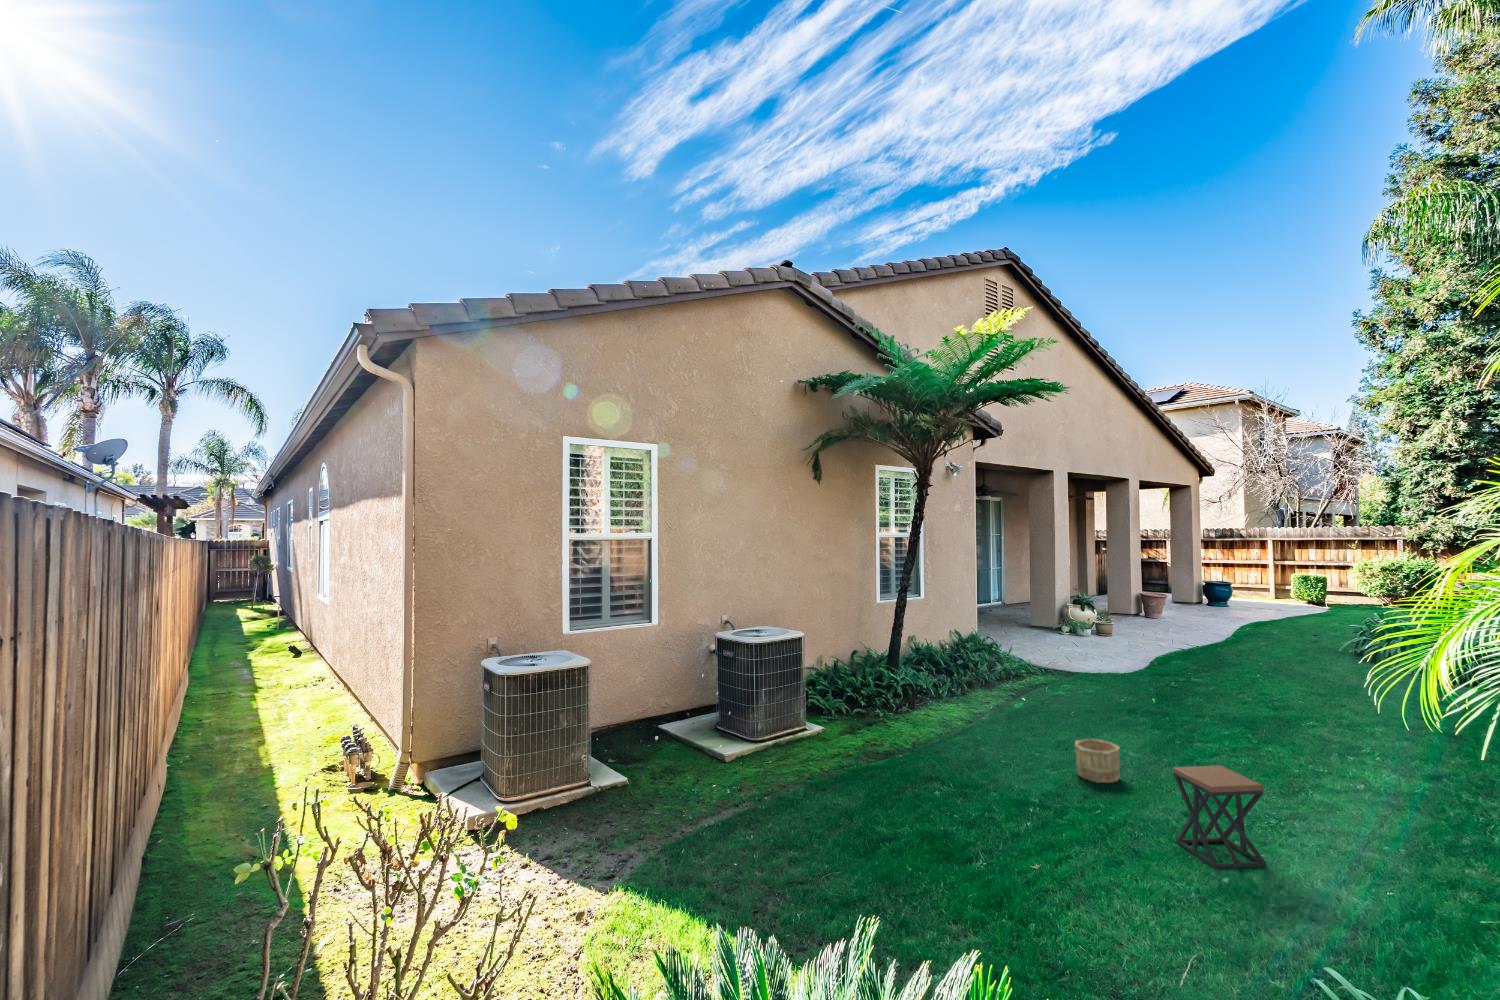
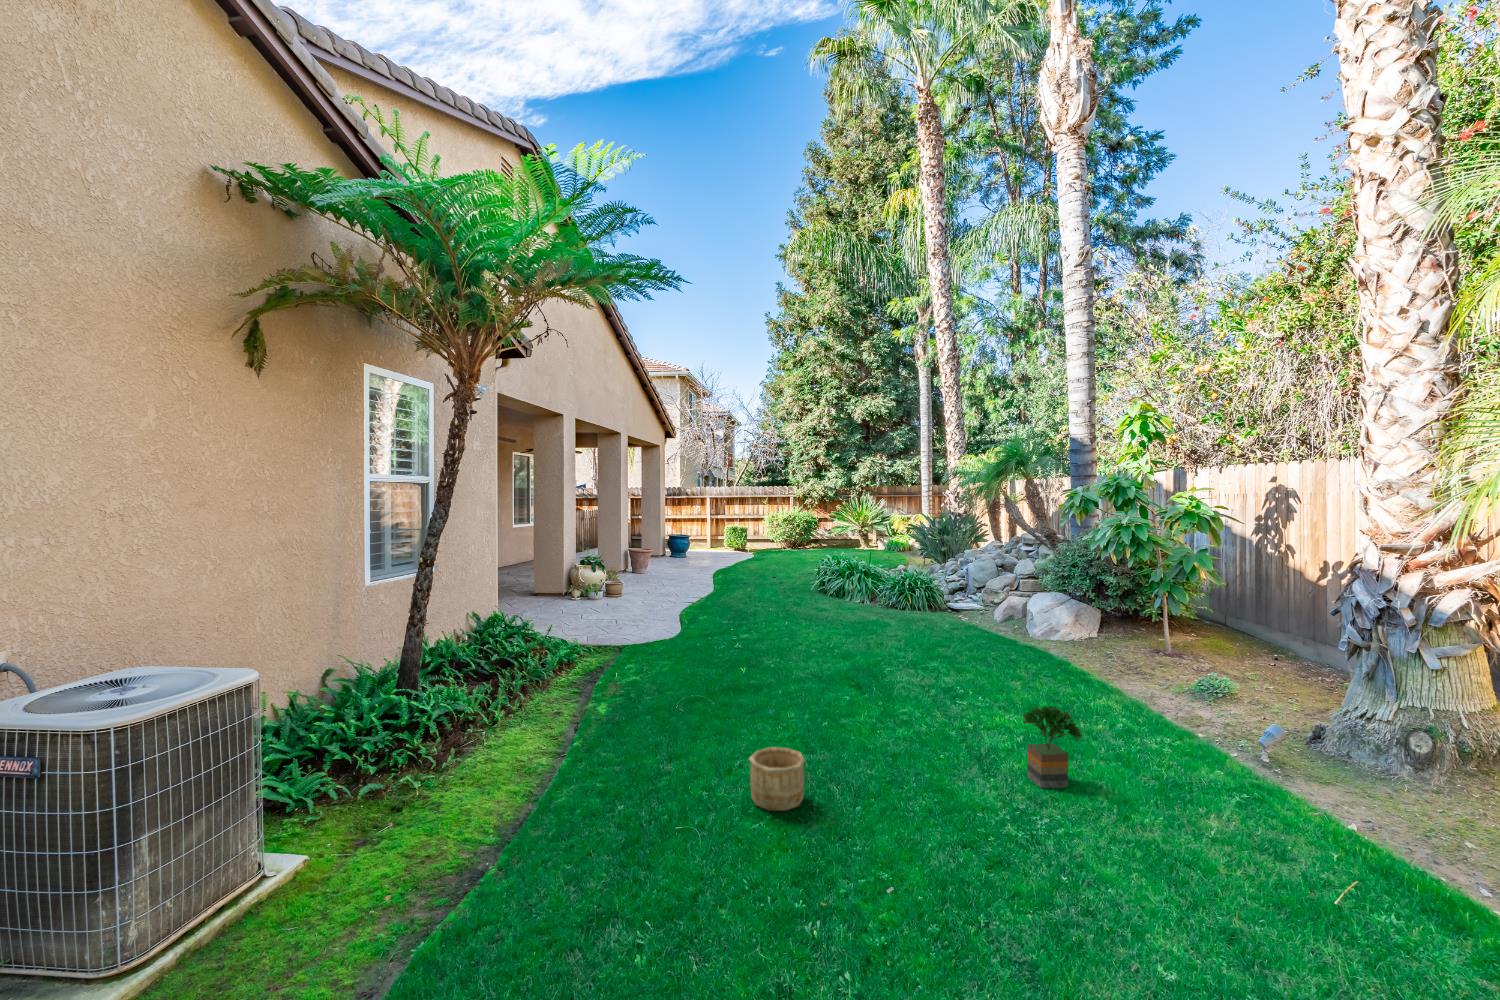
potted tree: none [1361,759,1432,845] -> present [1023,706,1082,788]
stool: present [1173,766,1266,869] -> none [945,760,1039,908]

